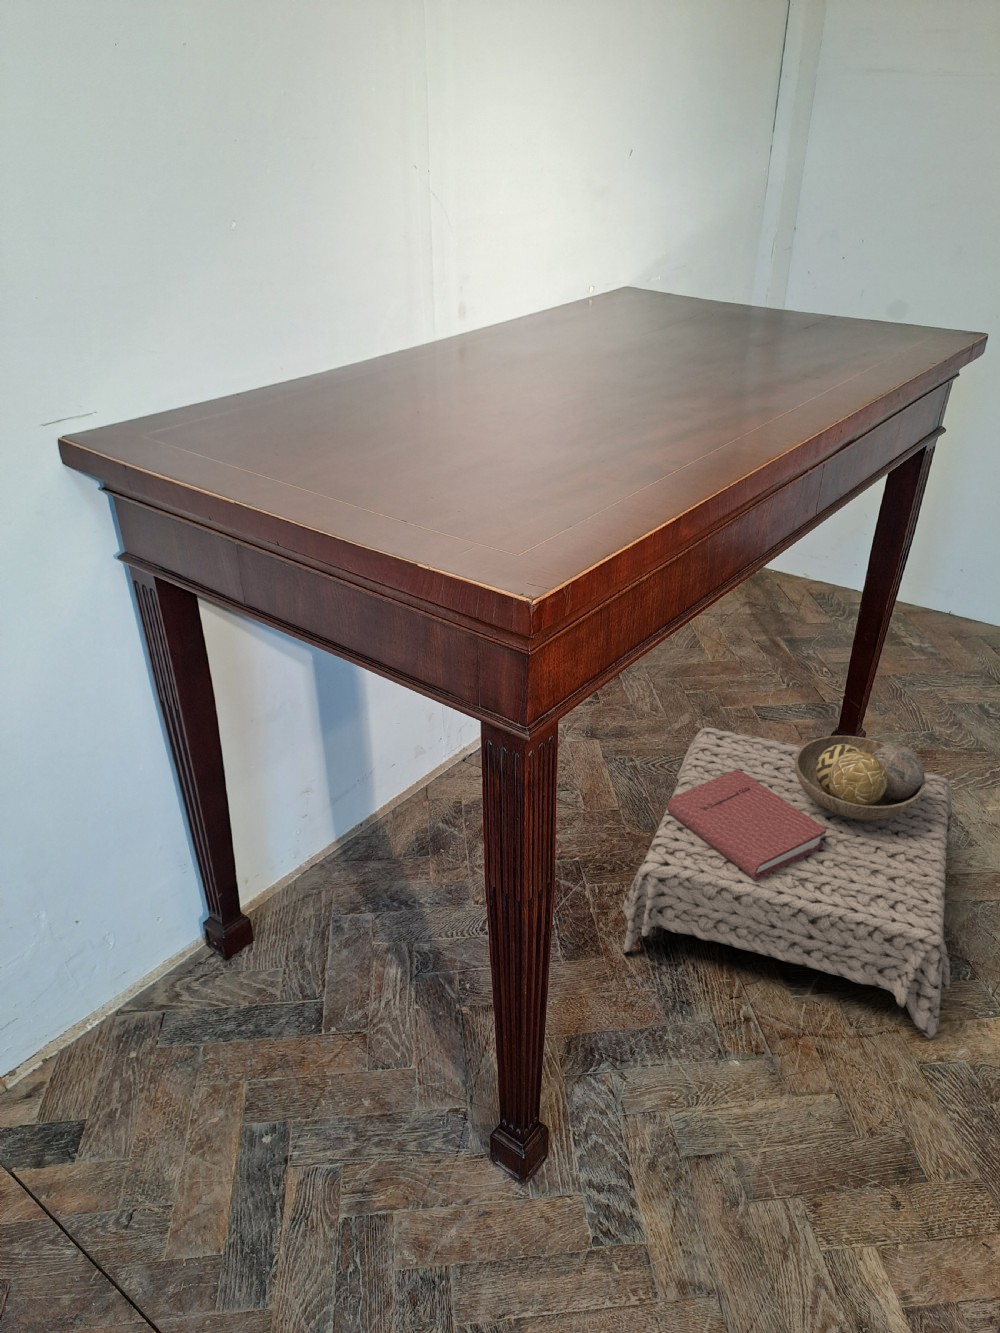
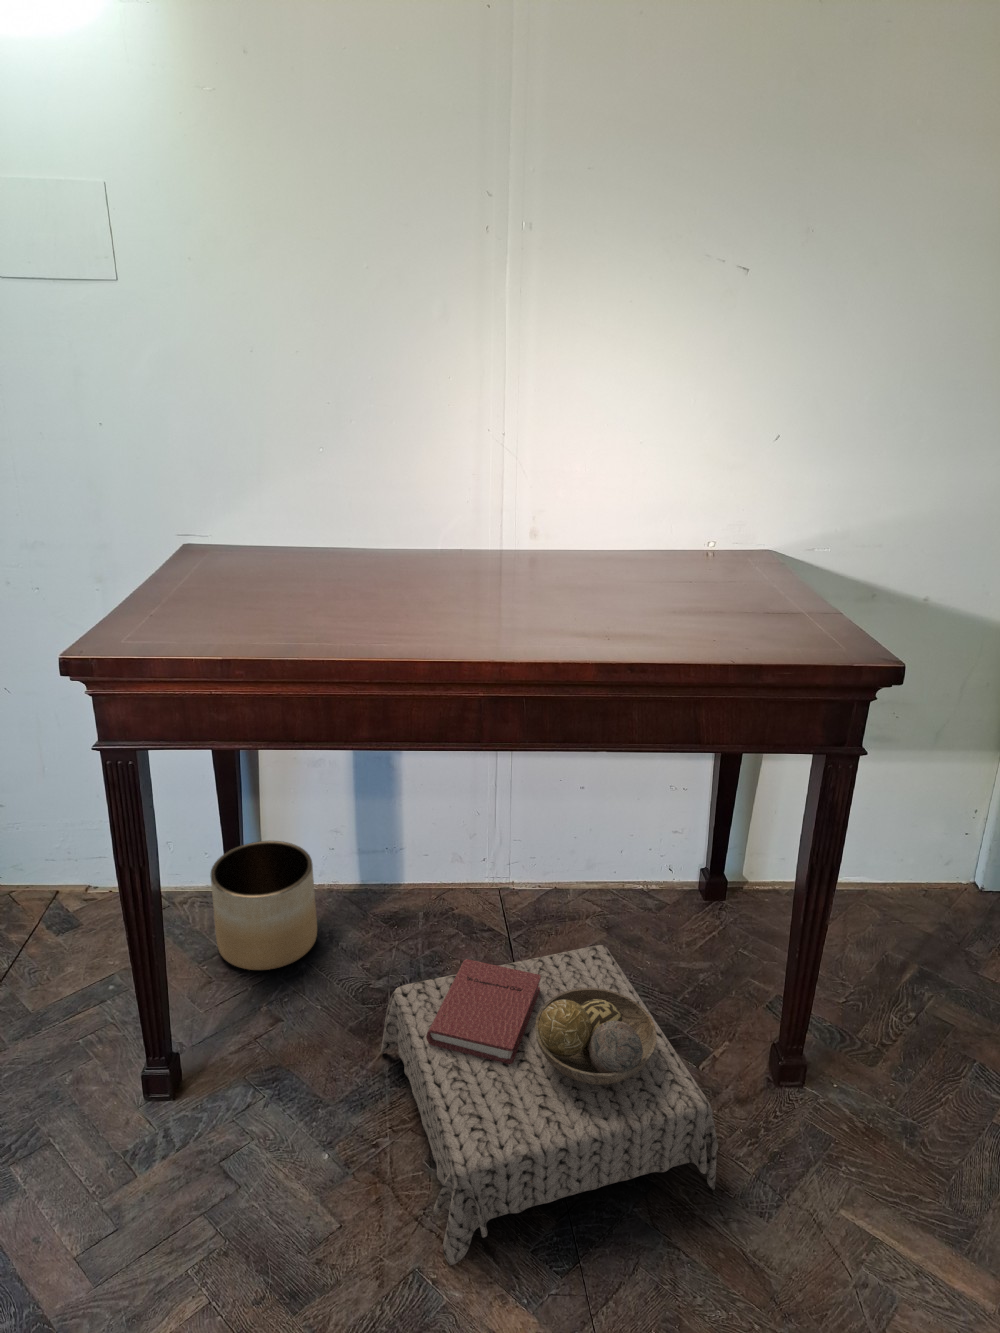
planter: none [269,817,419,1005] -> present [211,841,317,970]

